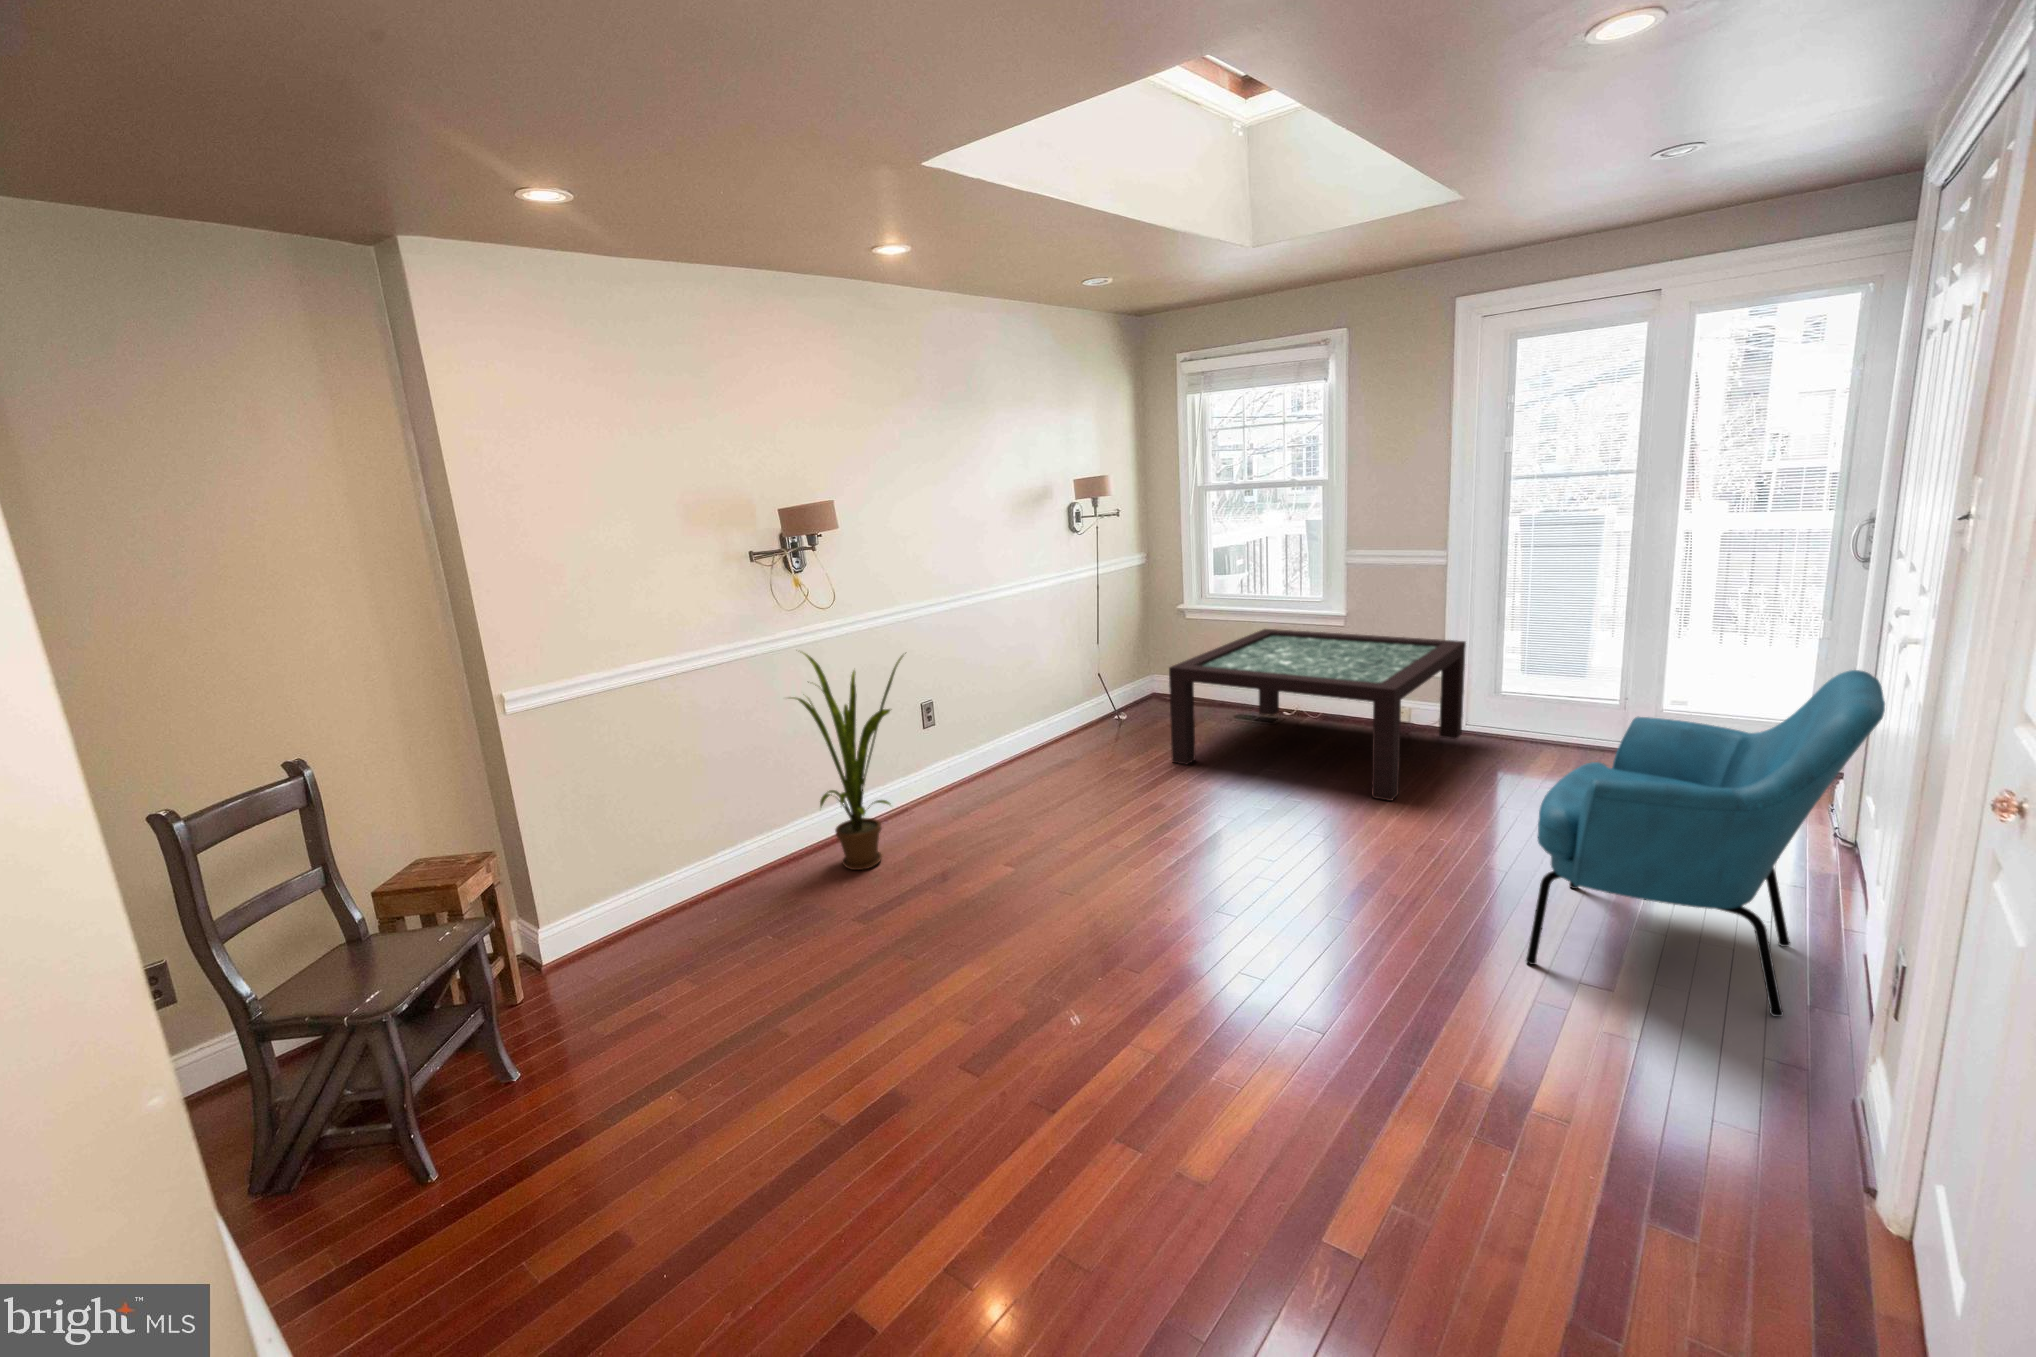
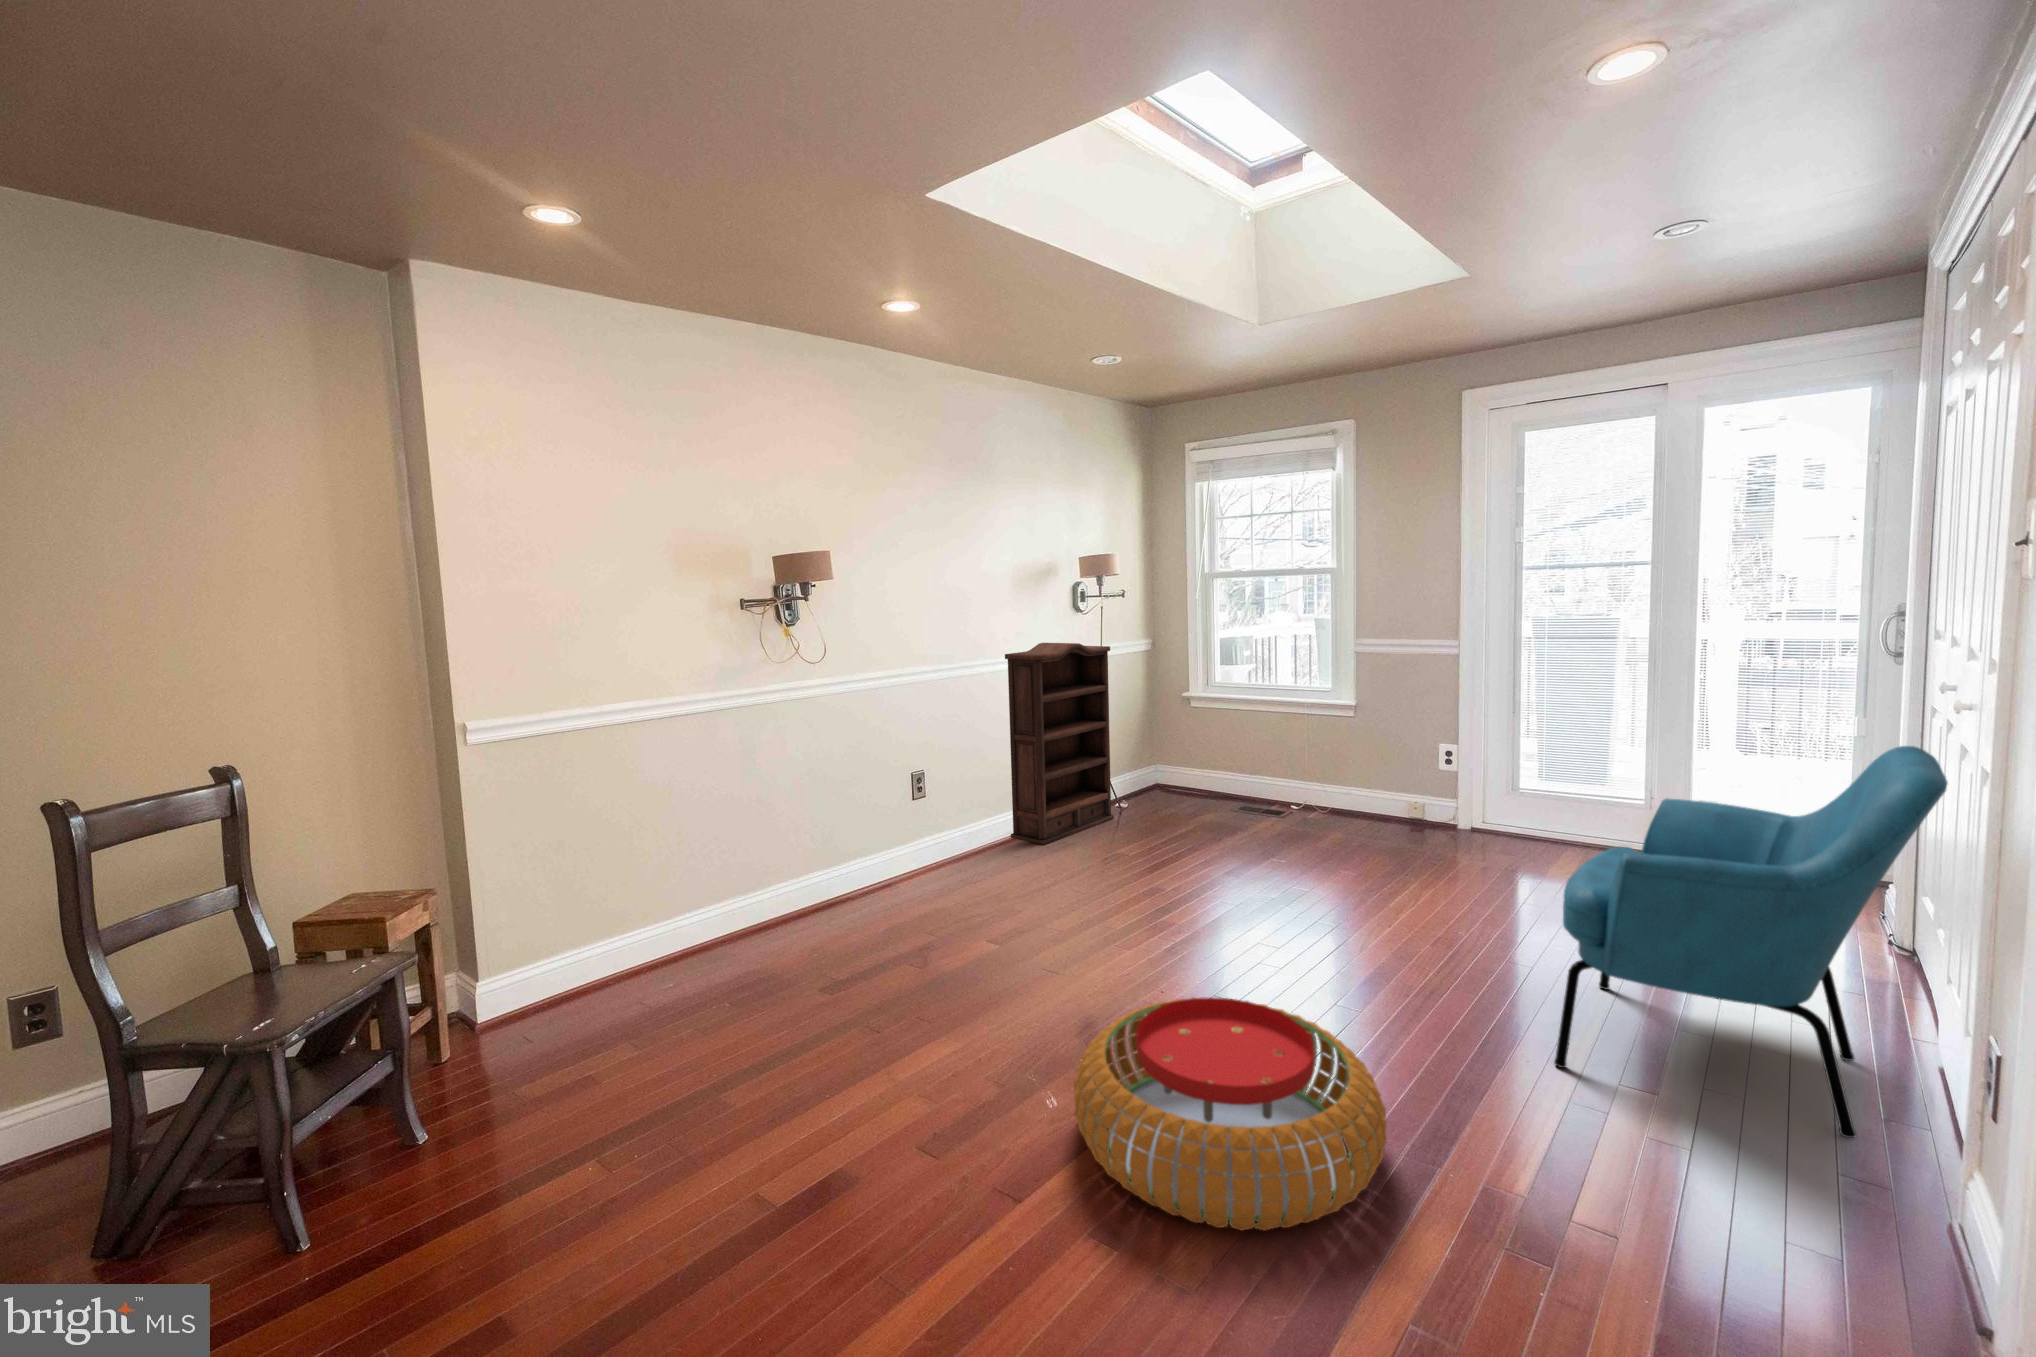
bookshelf: none [1004,567,1115,765] -> present [1005,643,1114,845]
coffee table: present [1169,629,1466,801] -> none [1170,717,1478,893]
house plant: present [792,653,906,870] -> none [760,702,896,939]
pouf: none [1101,919,1378,1123] -> present [1074,997,1387,1231]

